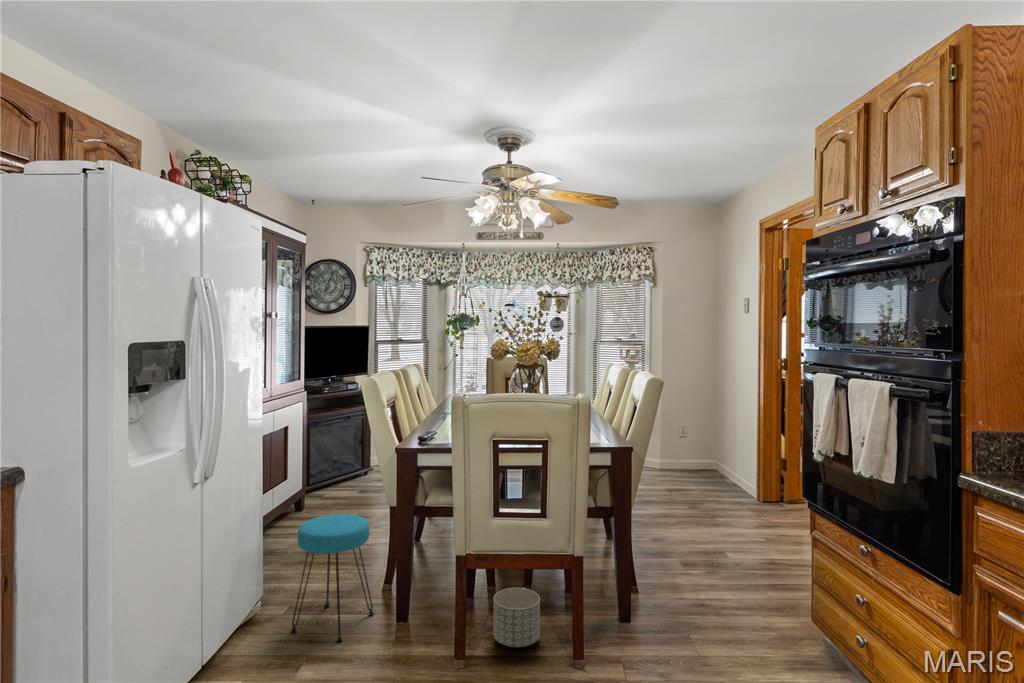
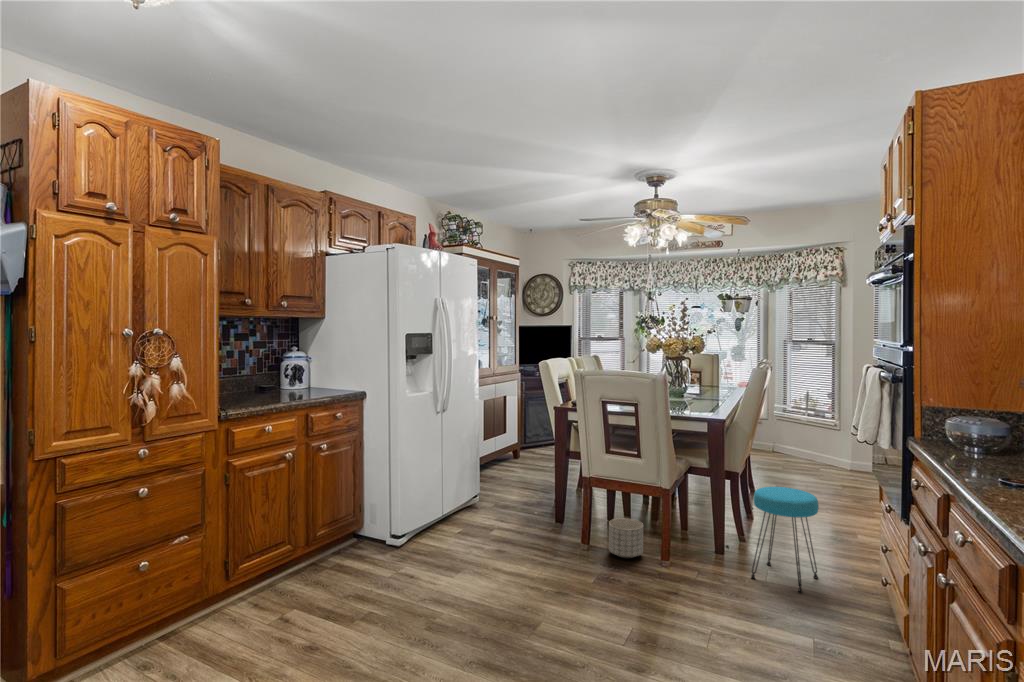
stool: present [291,514,374,641] -> present [751,487,819,592]

